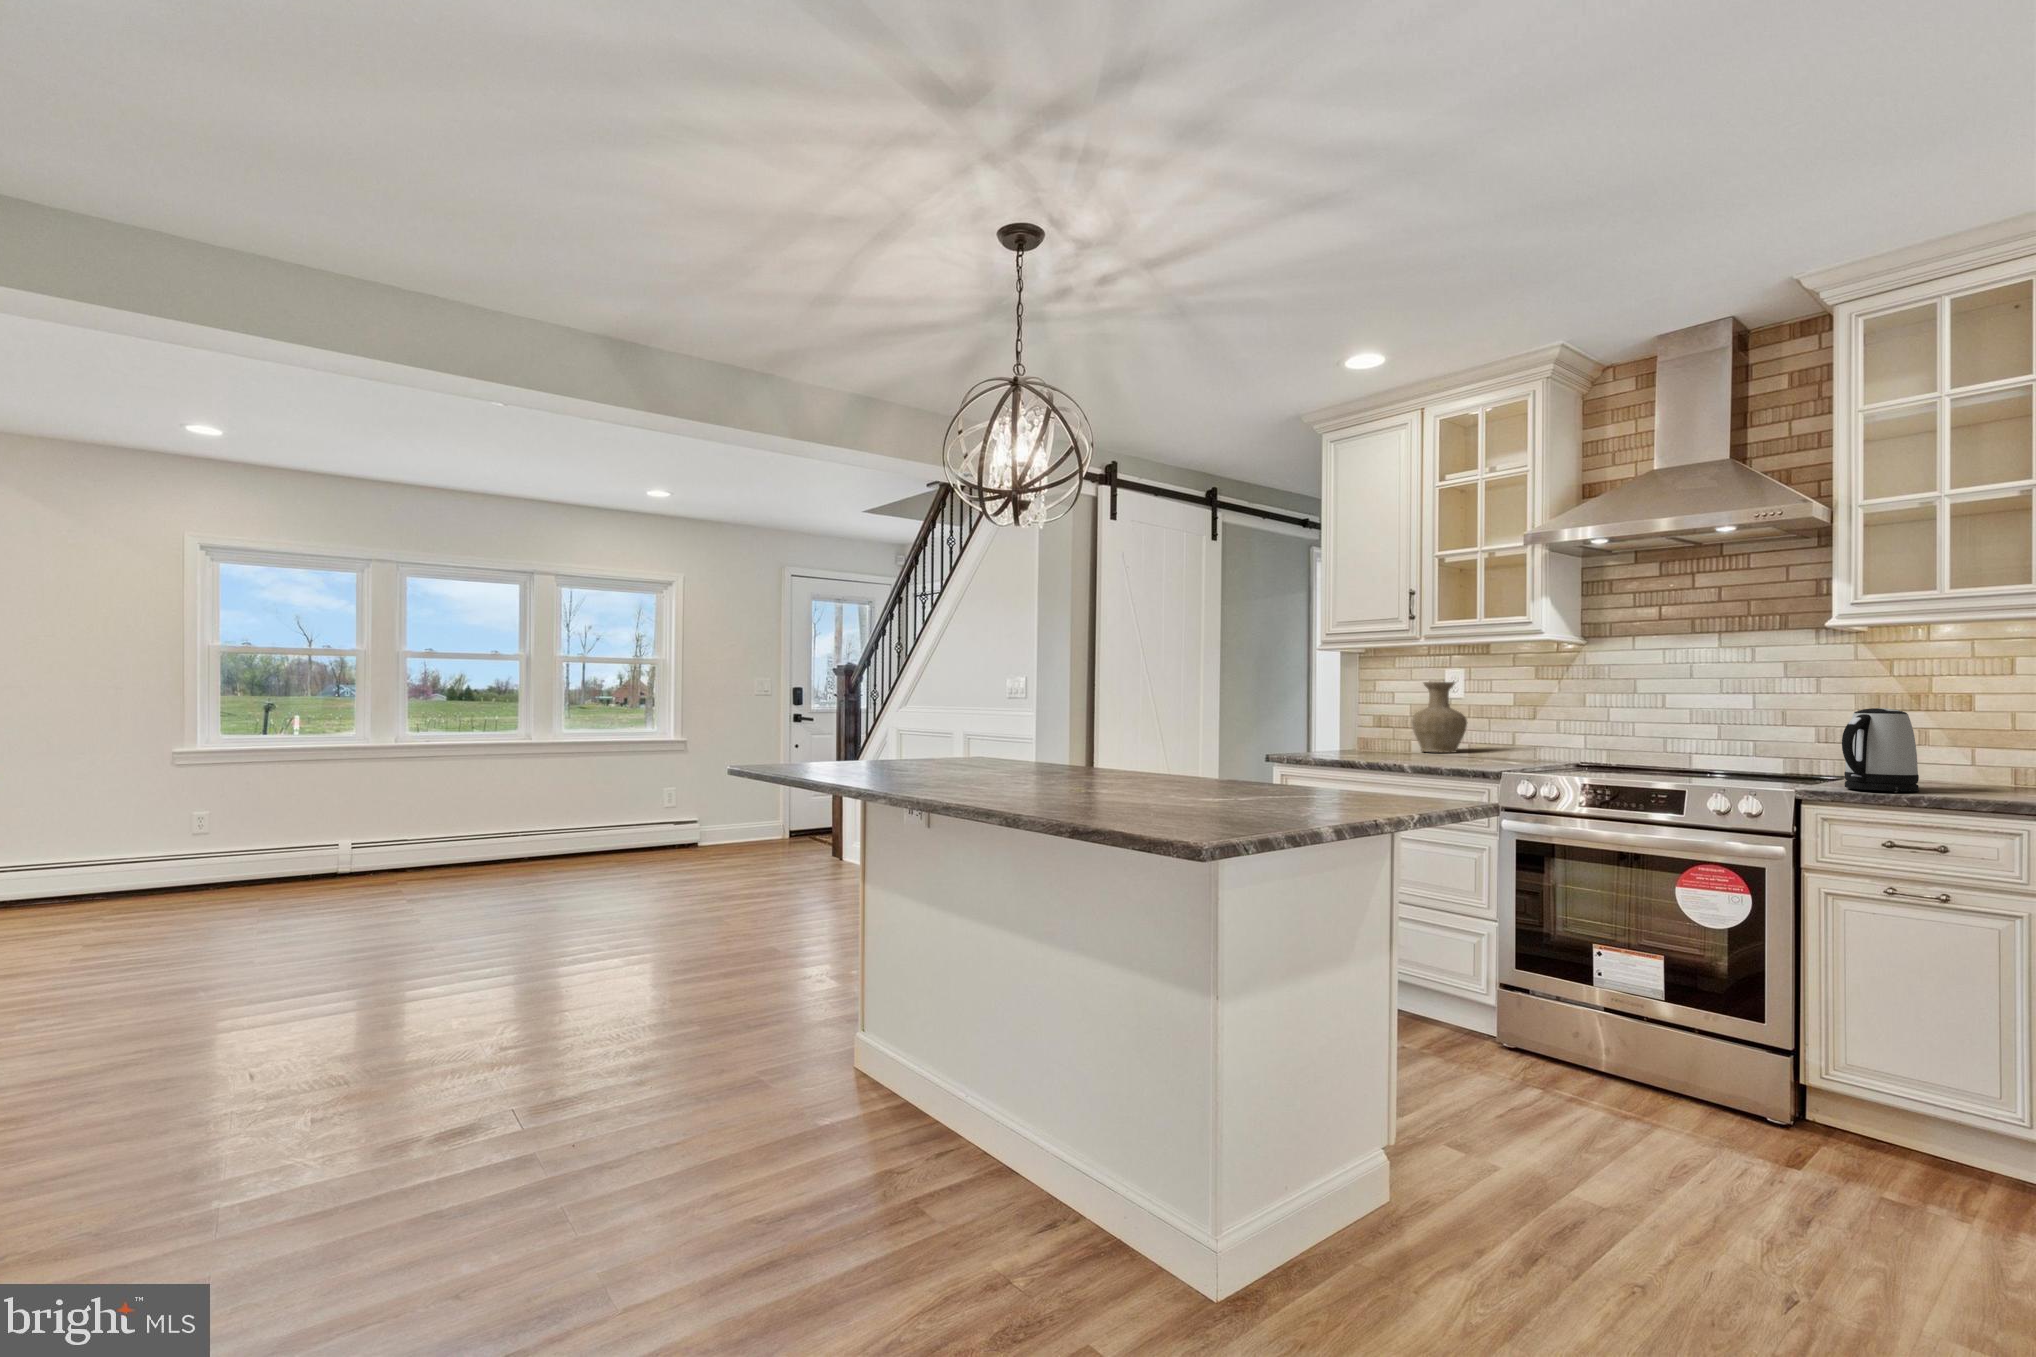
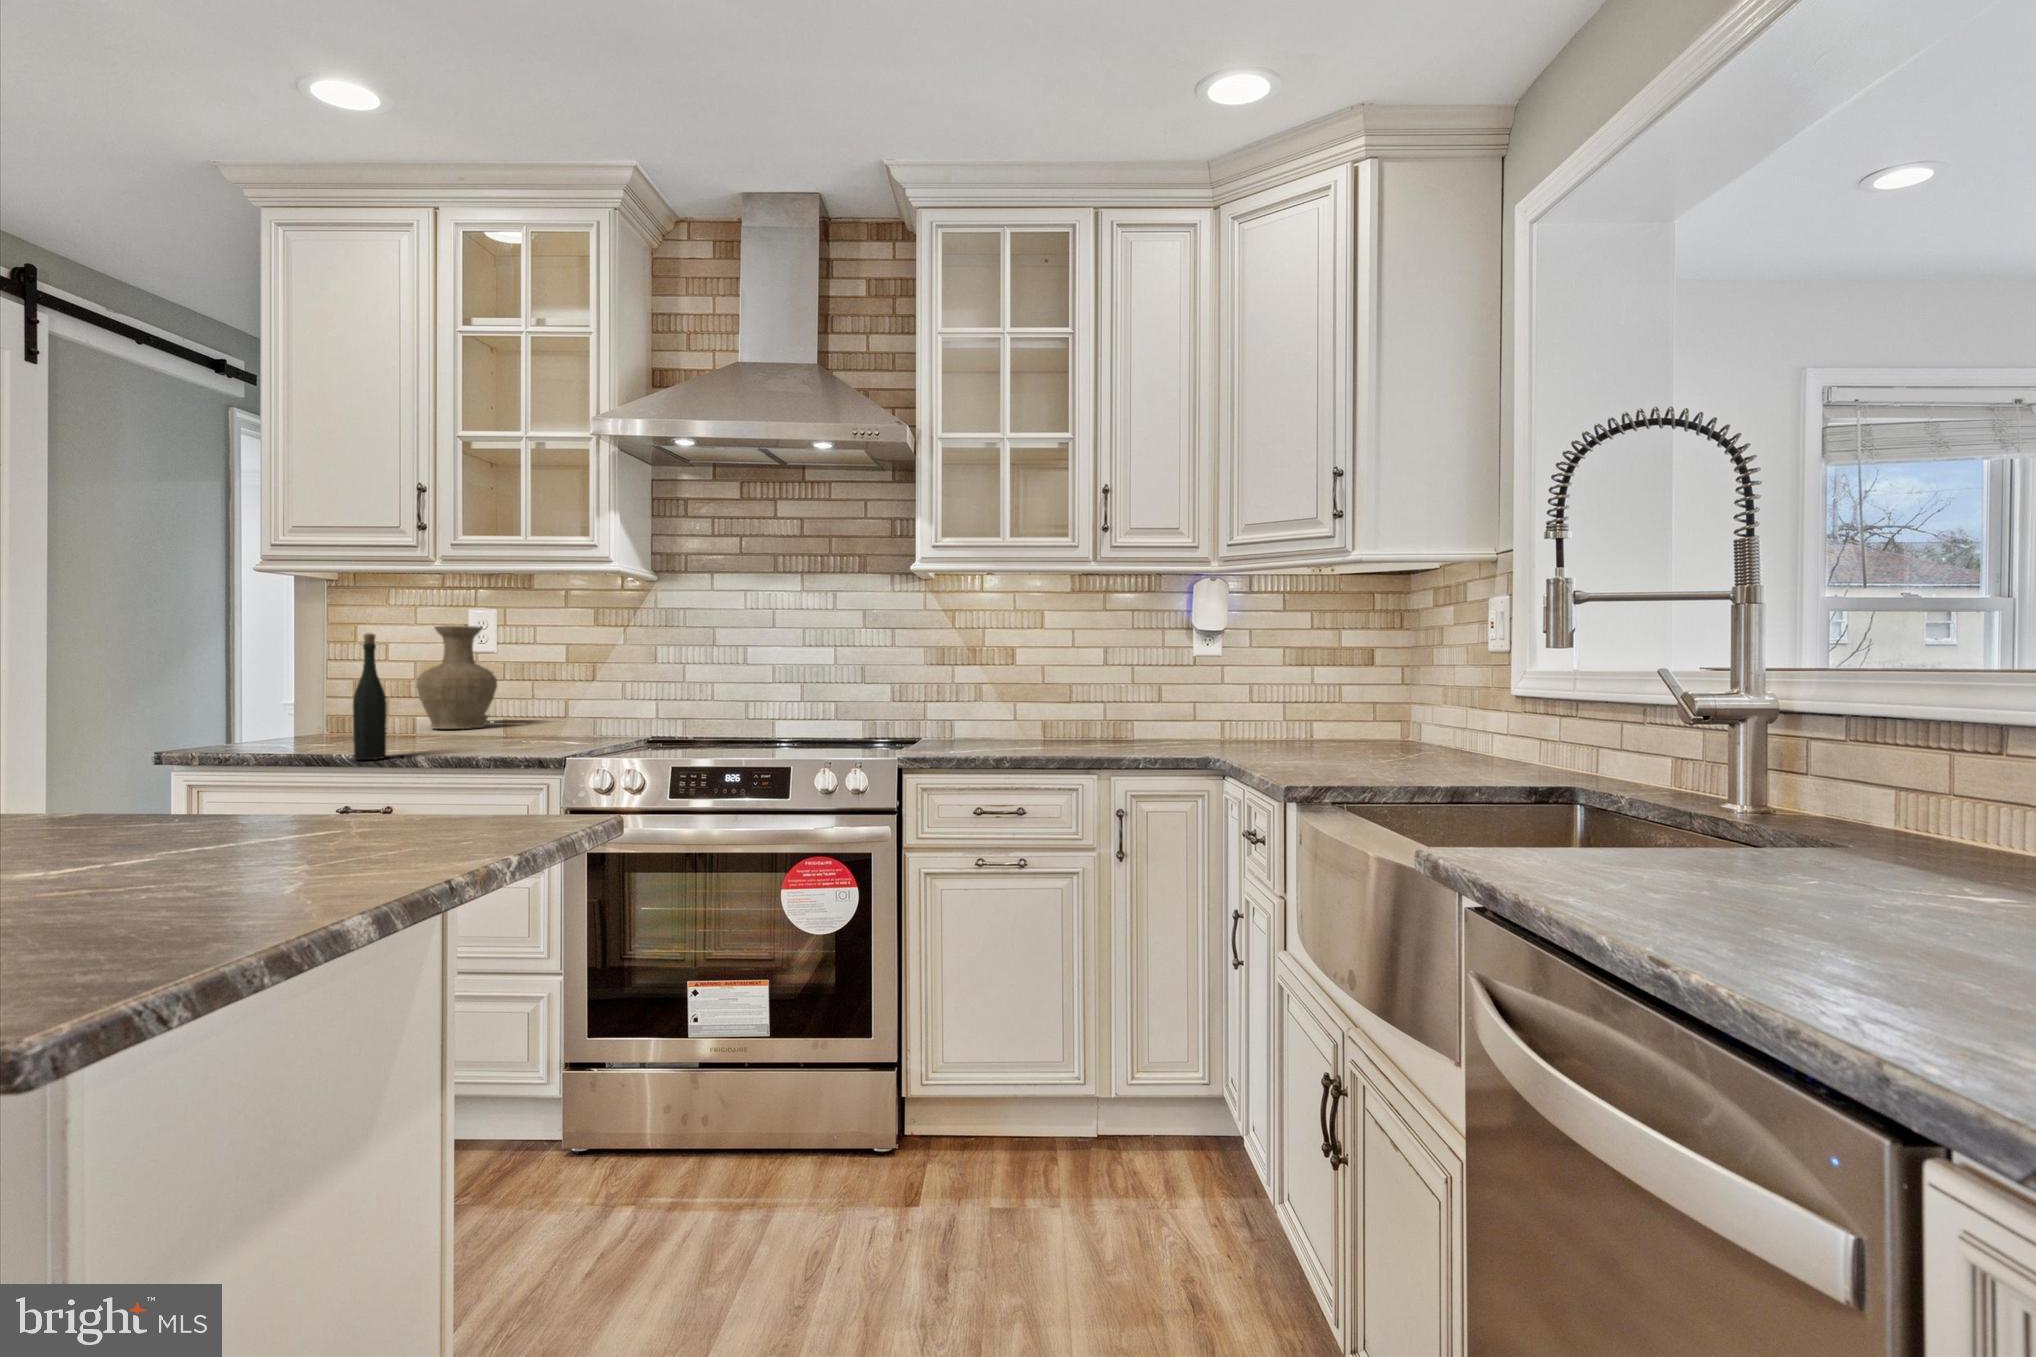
bottle: none [1369,686,1389,766] -> present [353,633,387,760]
kettle: present [1842,708,1919,792] -> none [943,663,1005,755]

